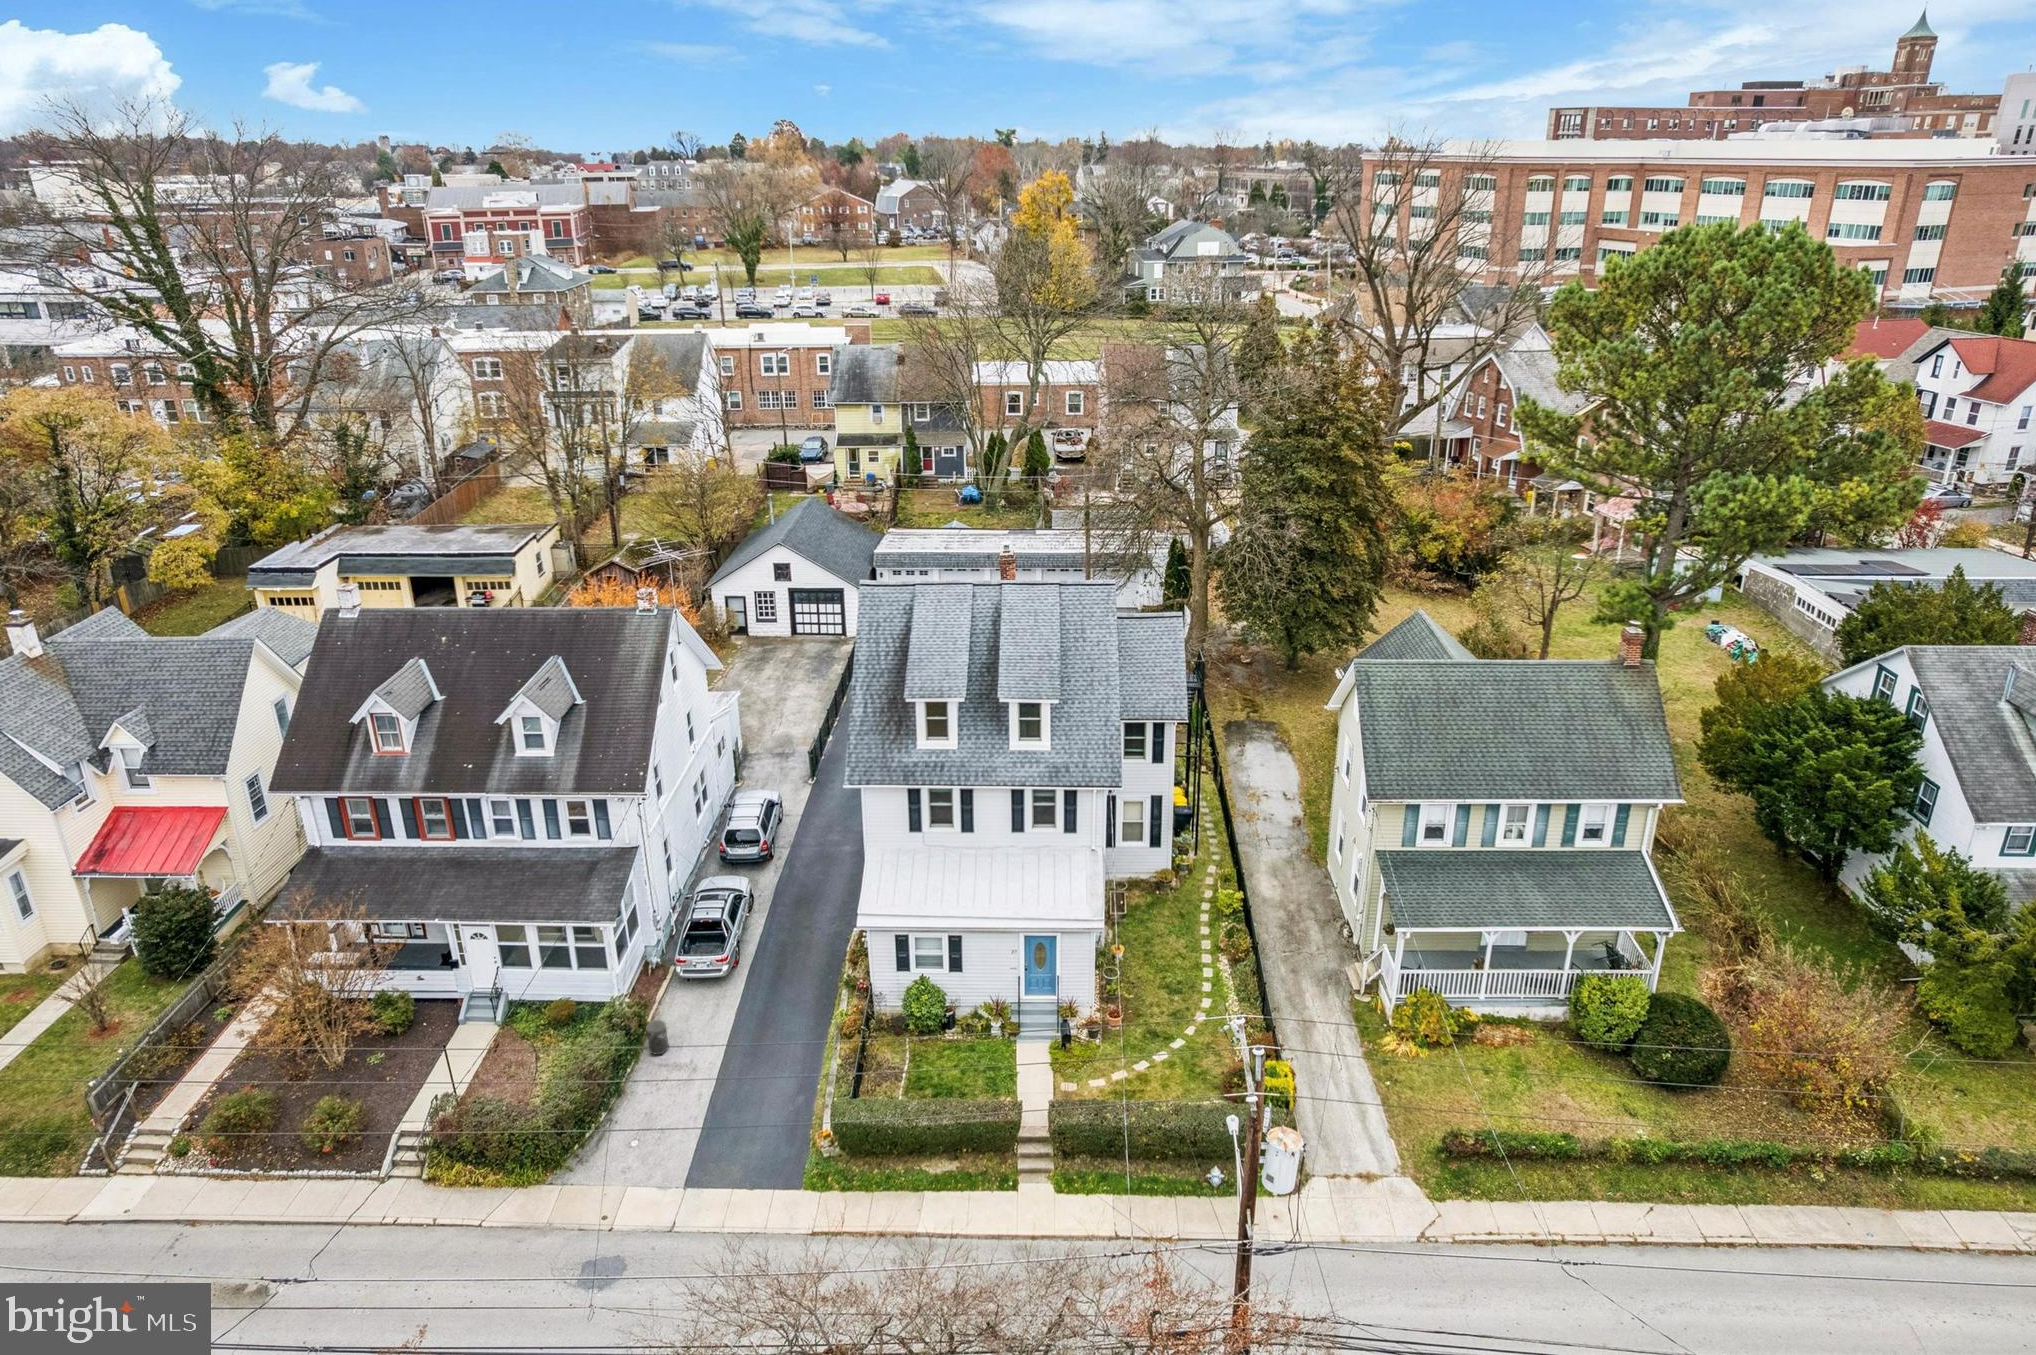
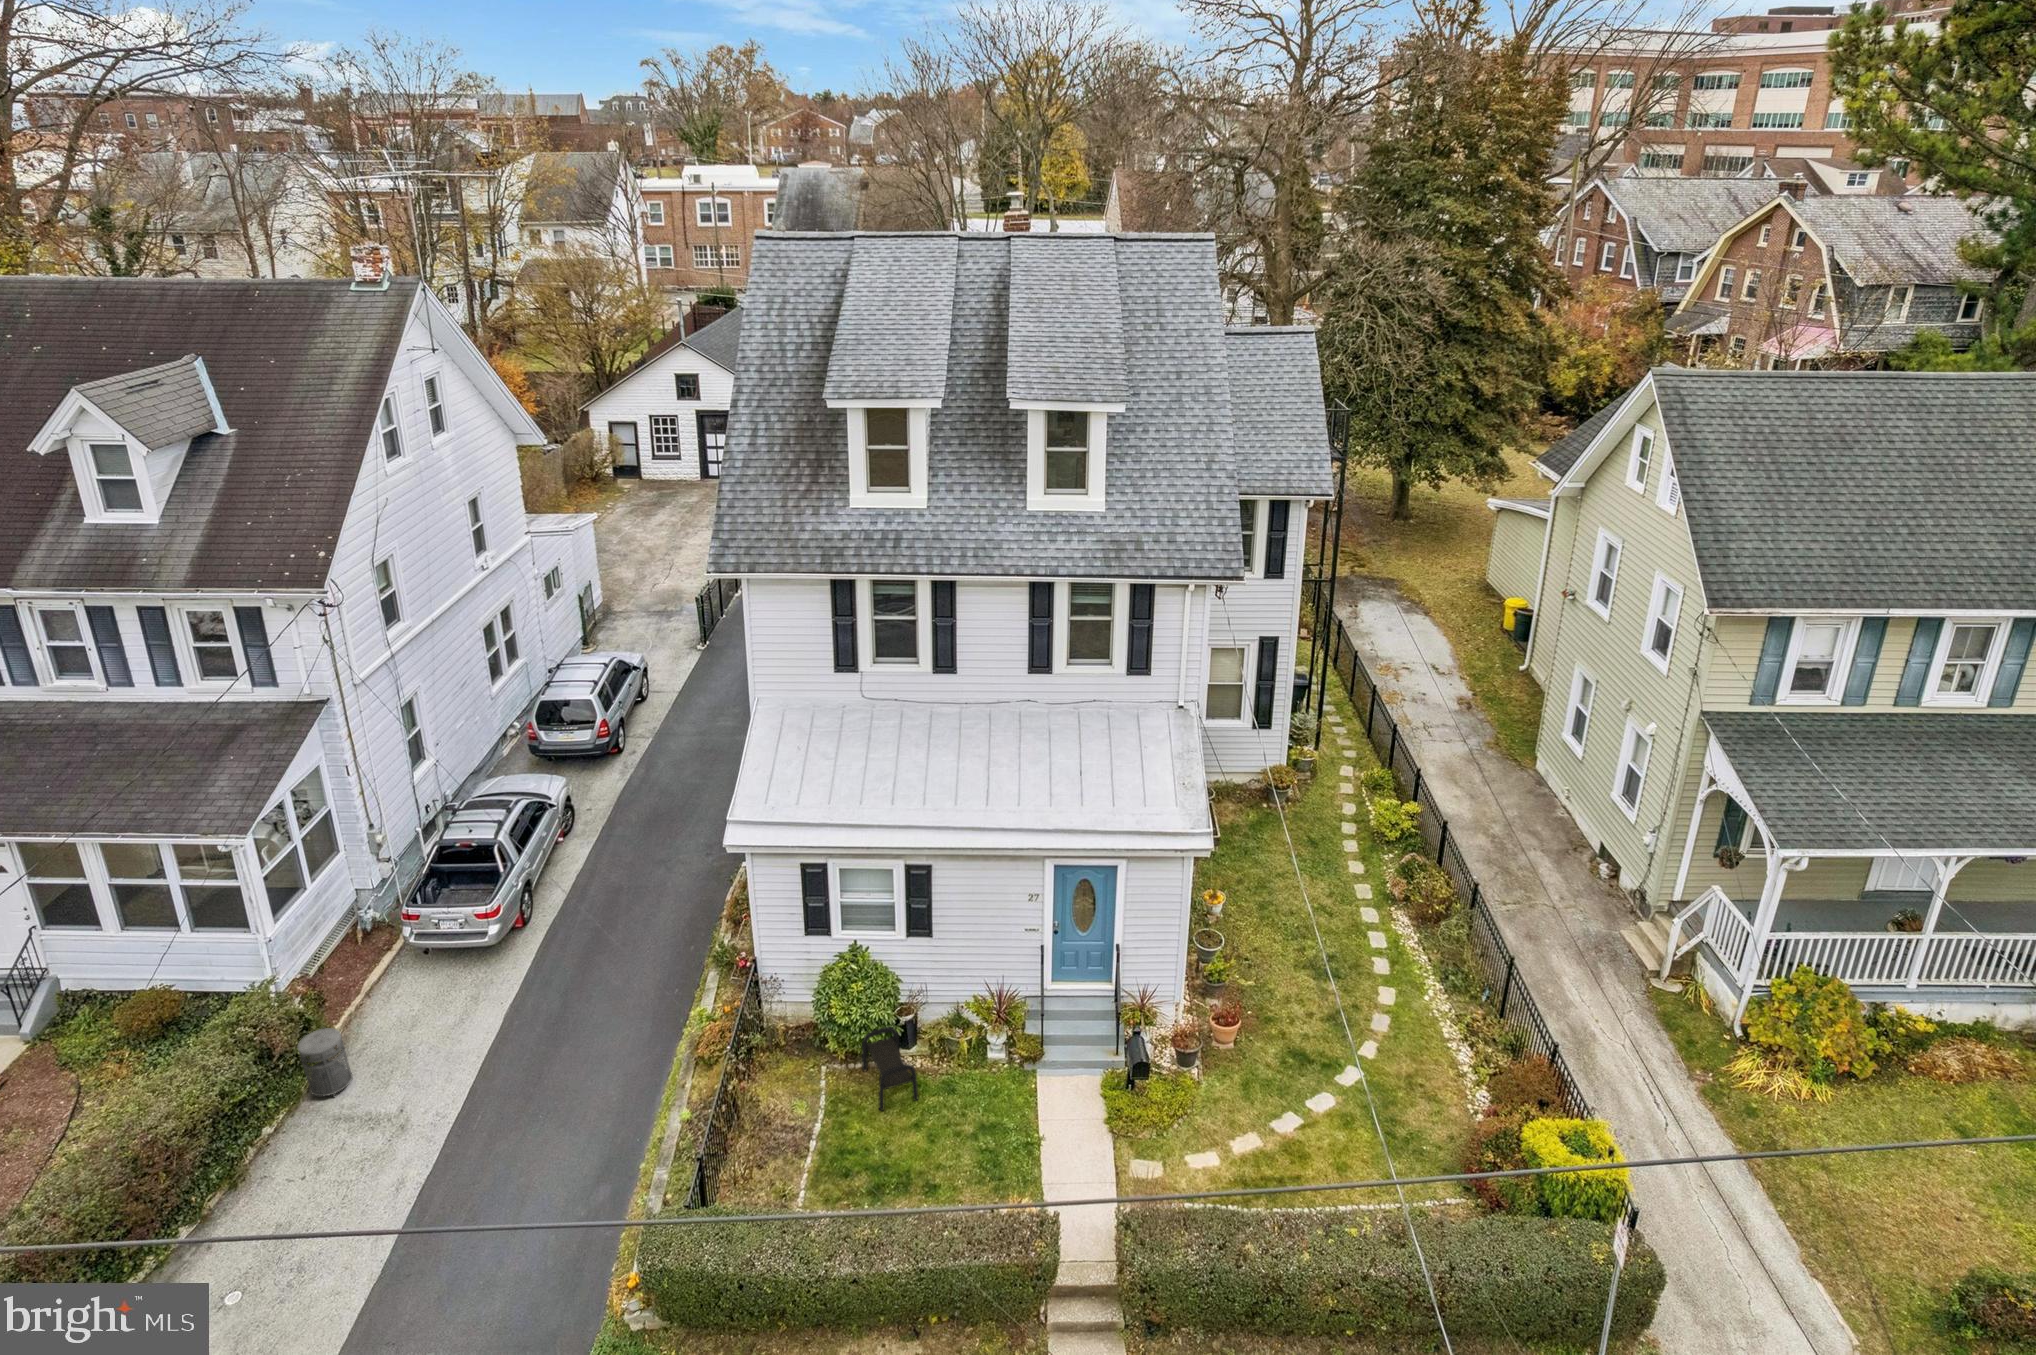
potted tree: present [891,1013,906,1035] -> none [790,1011,823,1058]
bench: none [928,1019,956,1060] -> present [862,1027,918,1111]

